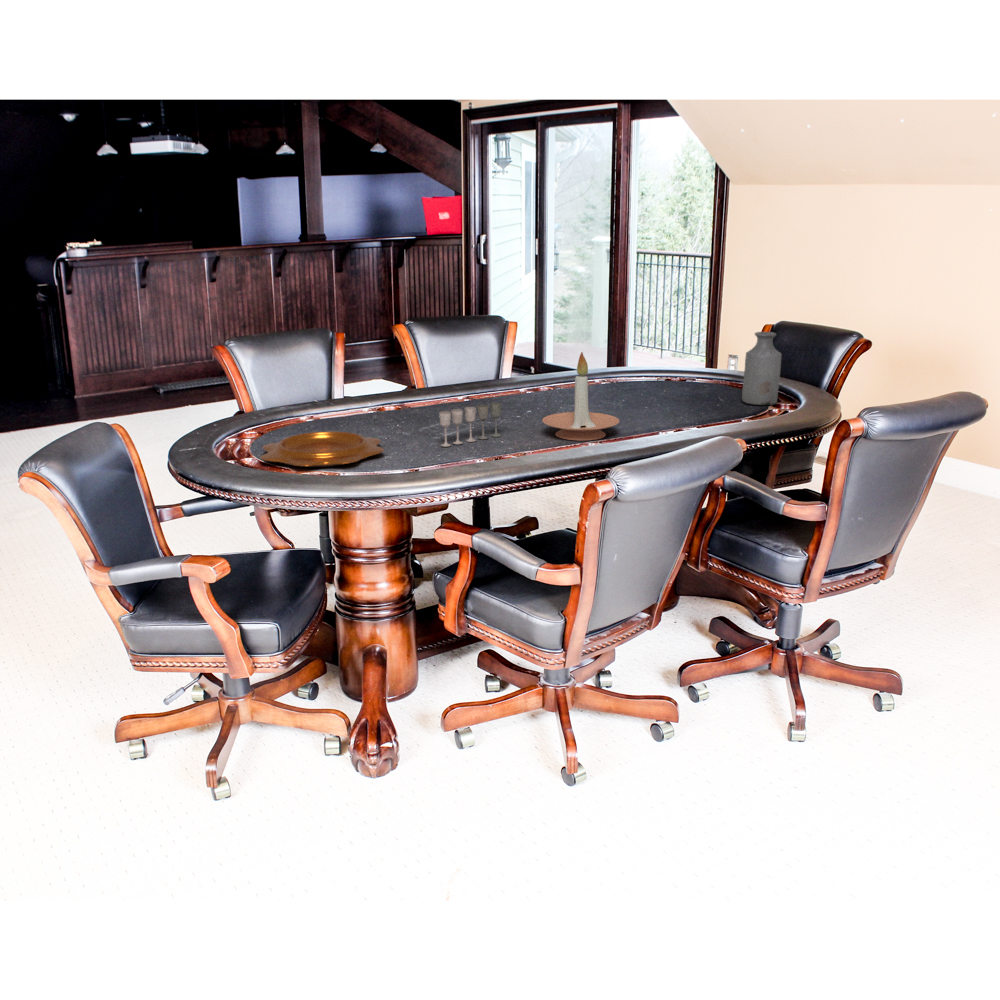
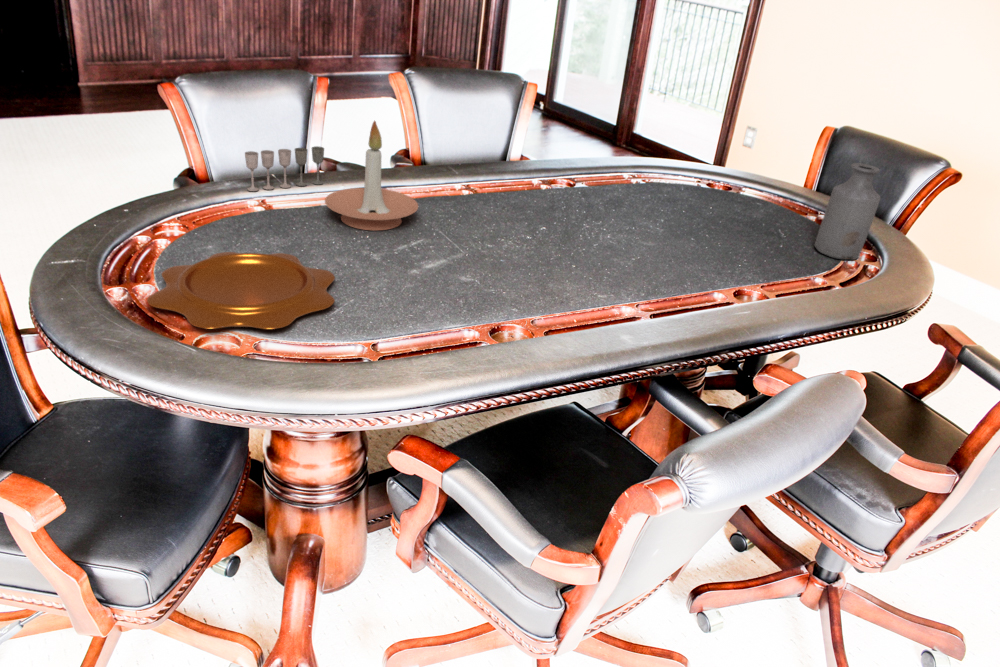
candle holder: present [542,352,619,440] -> present [325,121,418,230]
wine glass: present [439,403,501,447] -> present [245,146,324,191]

